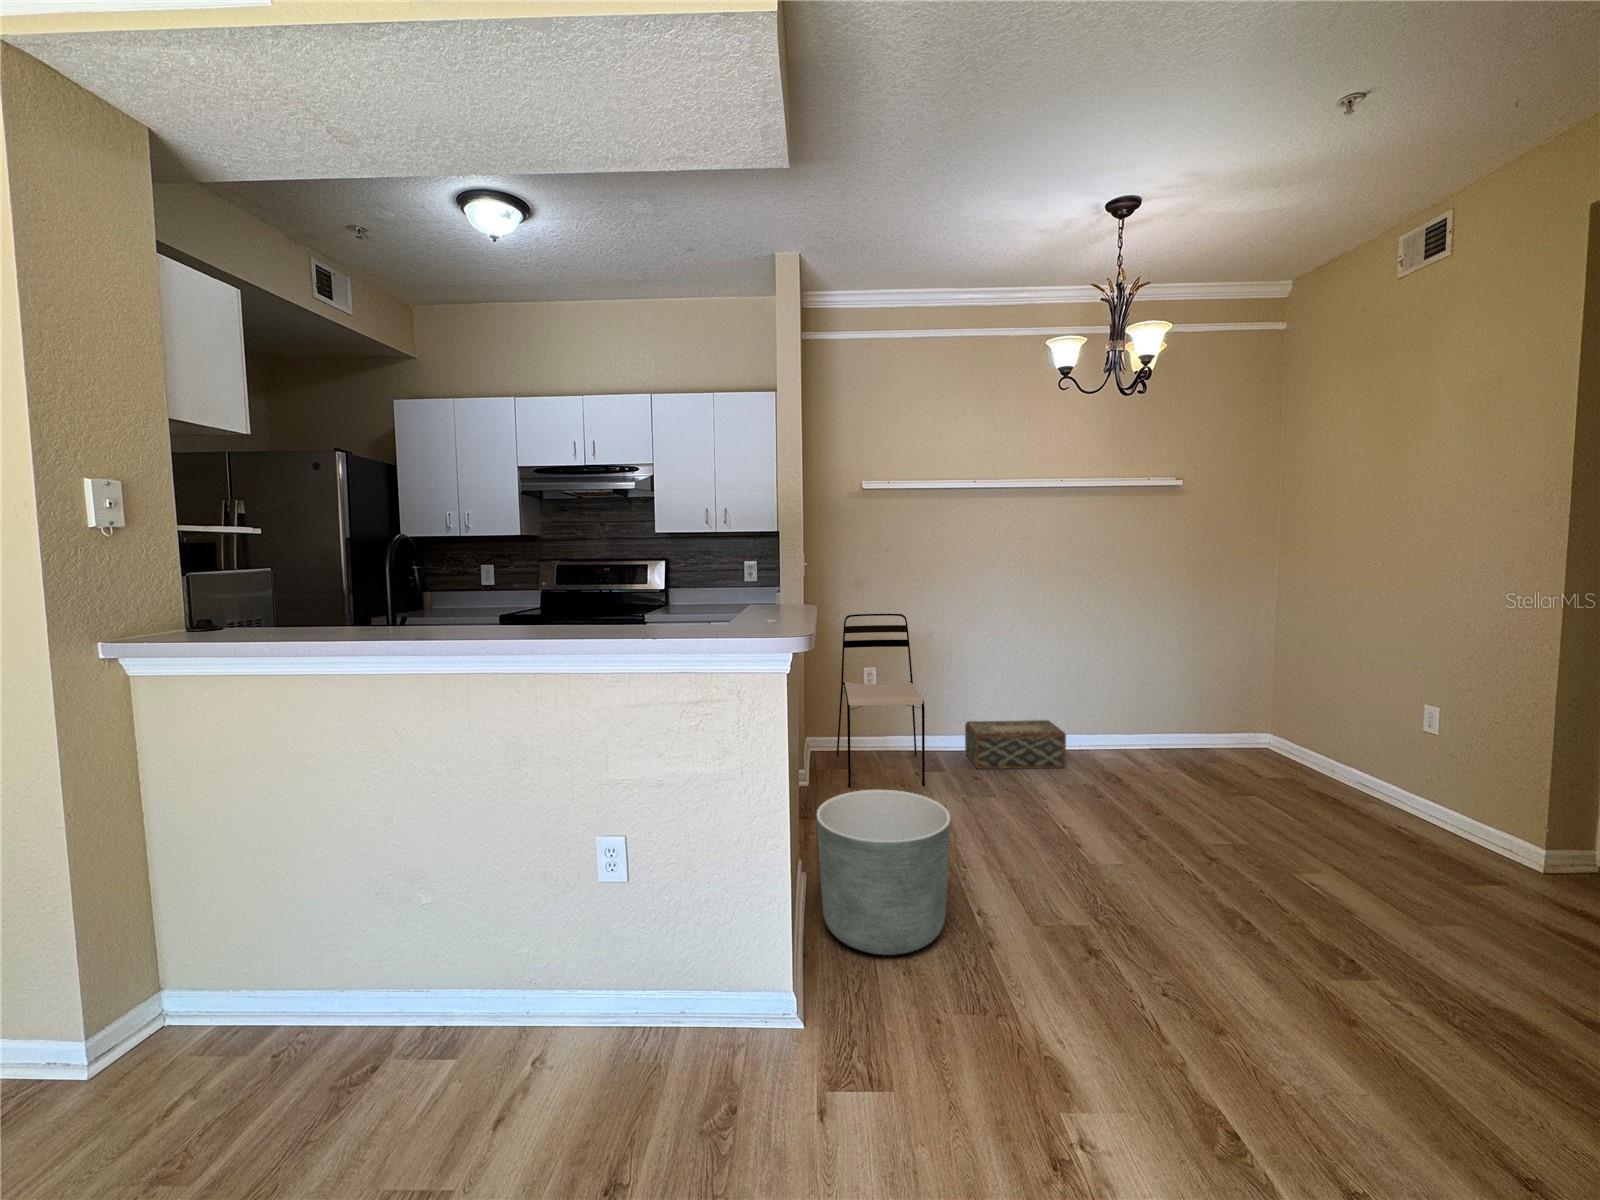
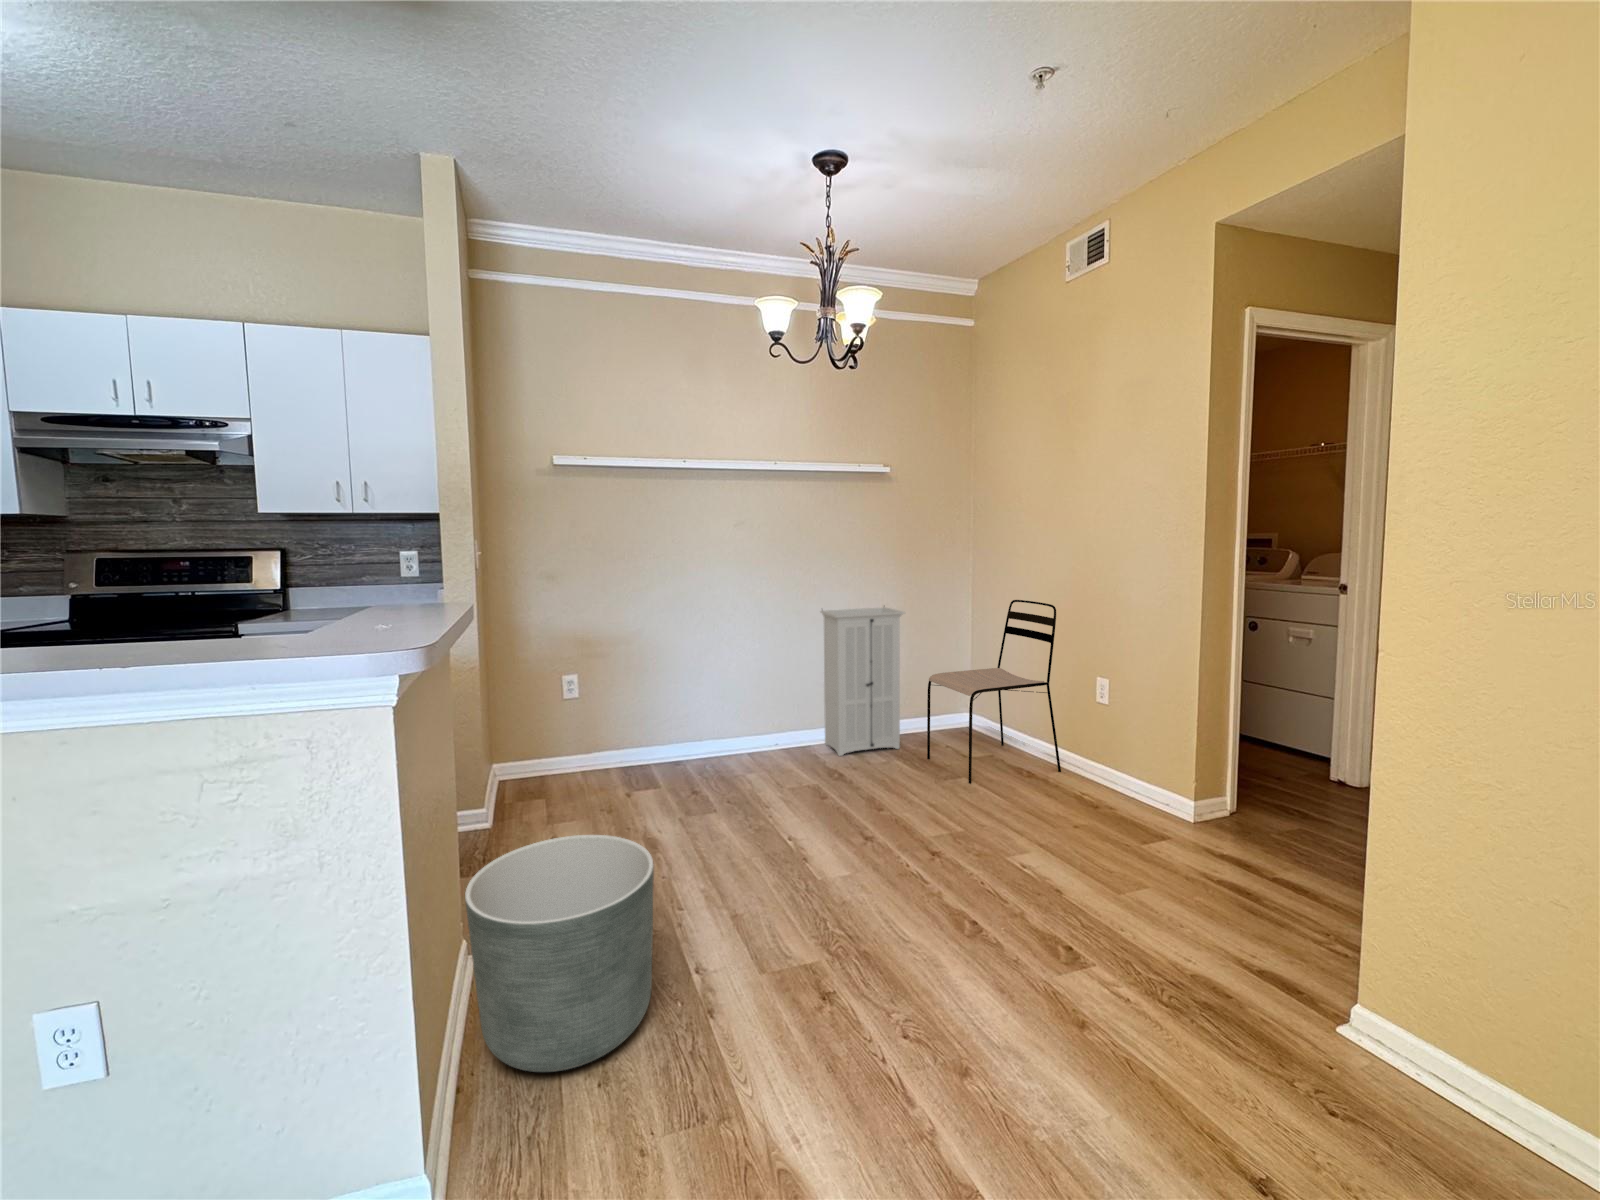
dining chair: present [837,614,925,787] -> present [927,600,1061,783]
storage cabinet: none [1099,618,1193,764] -> present [821,607,905,756]
woven basket: present [965,720,1066,769] -> none [688,717,792,778]

